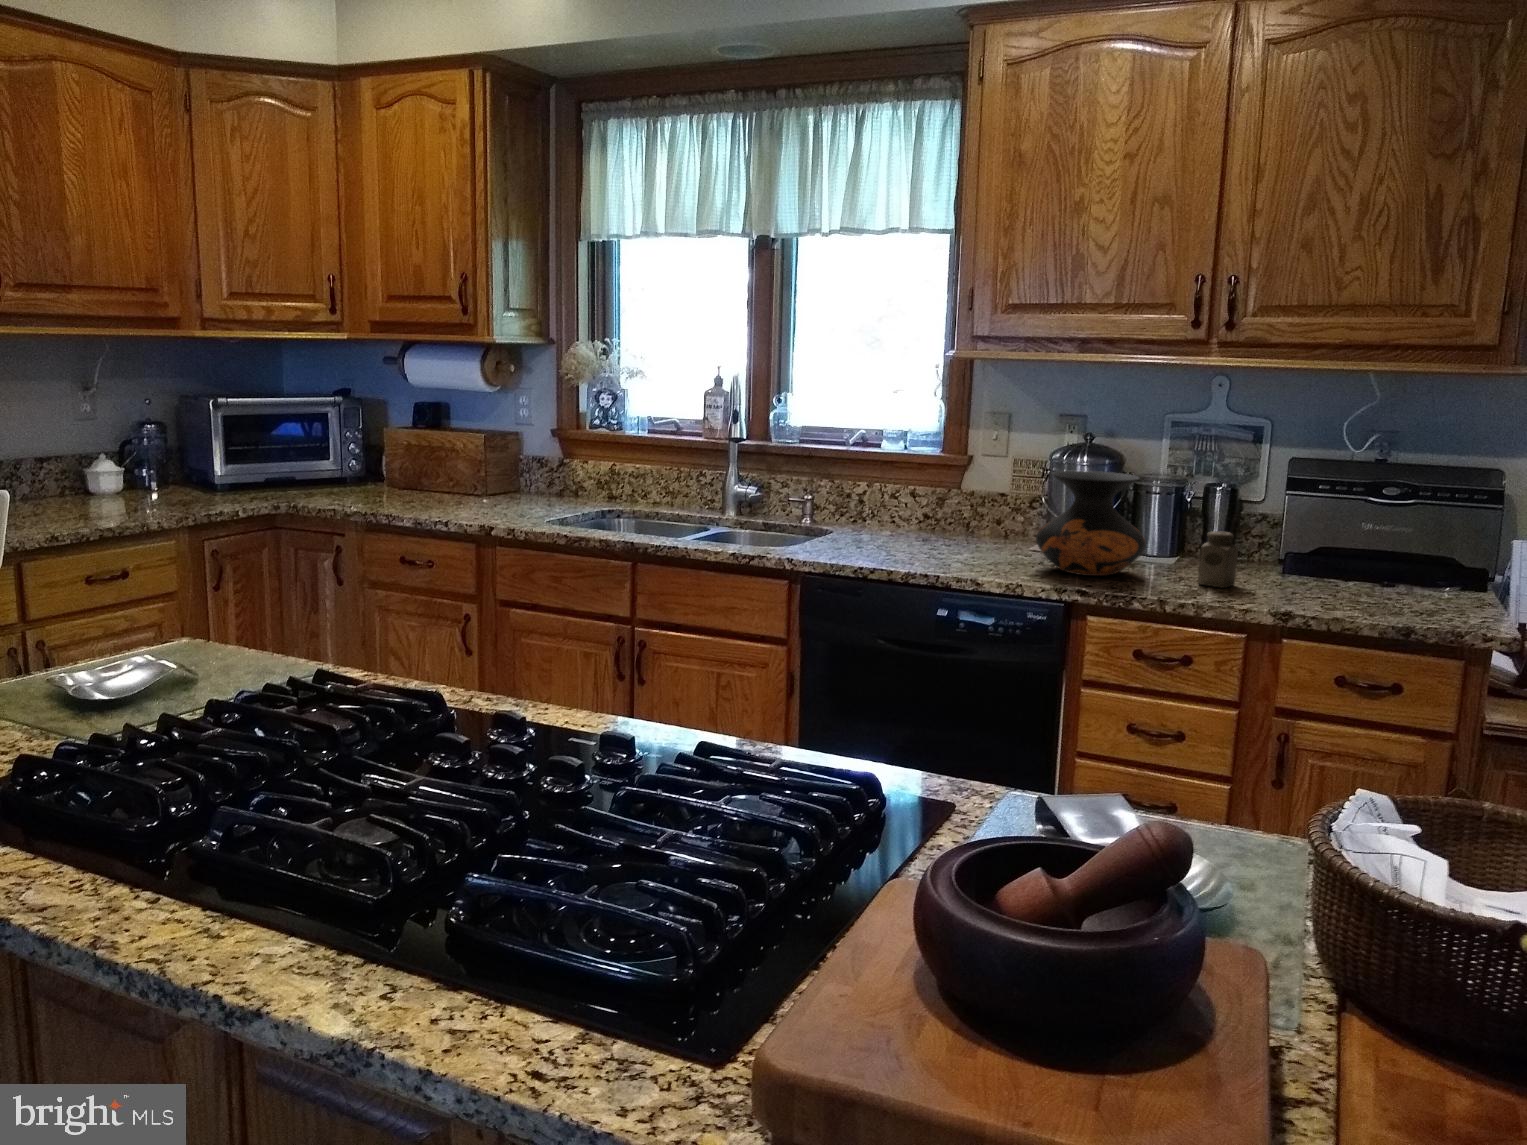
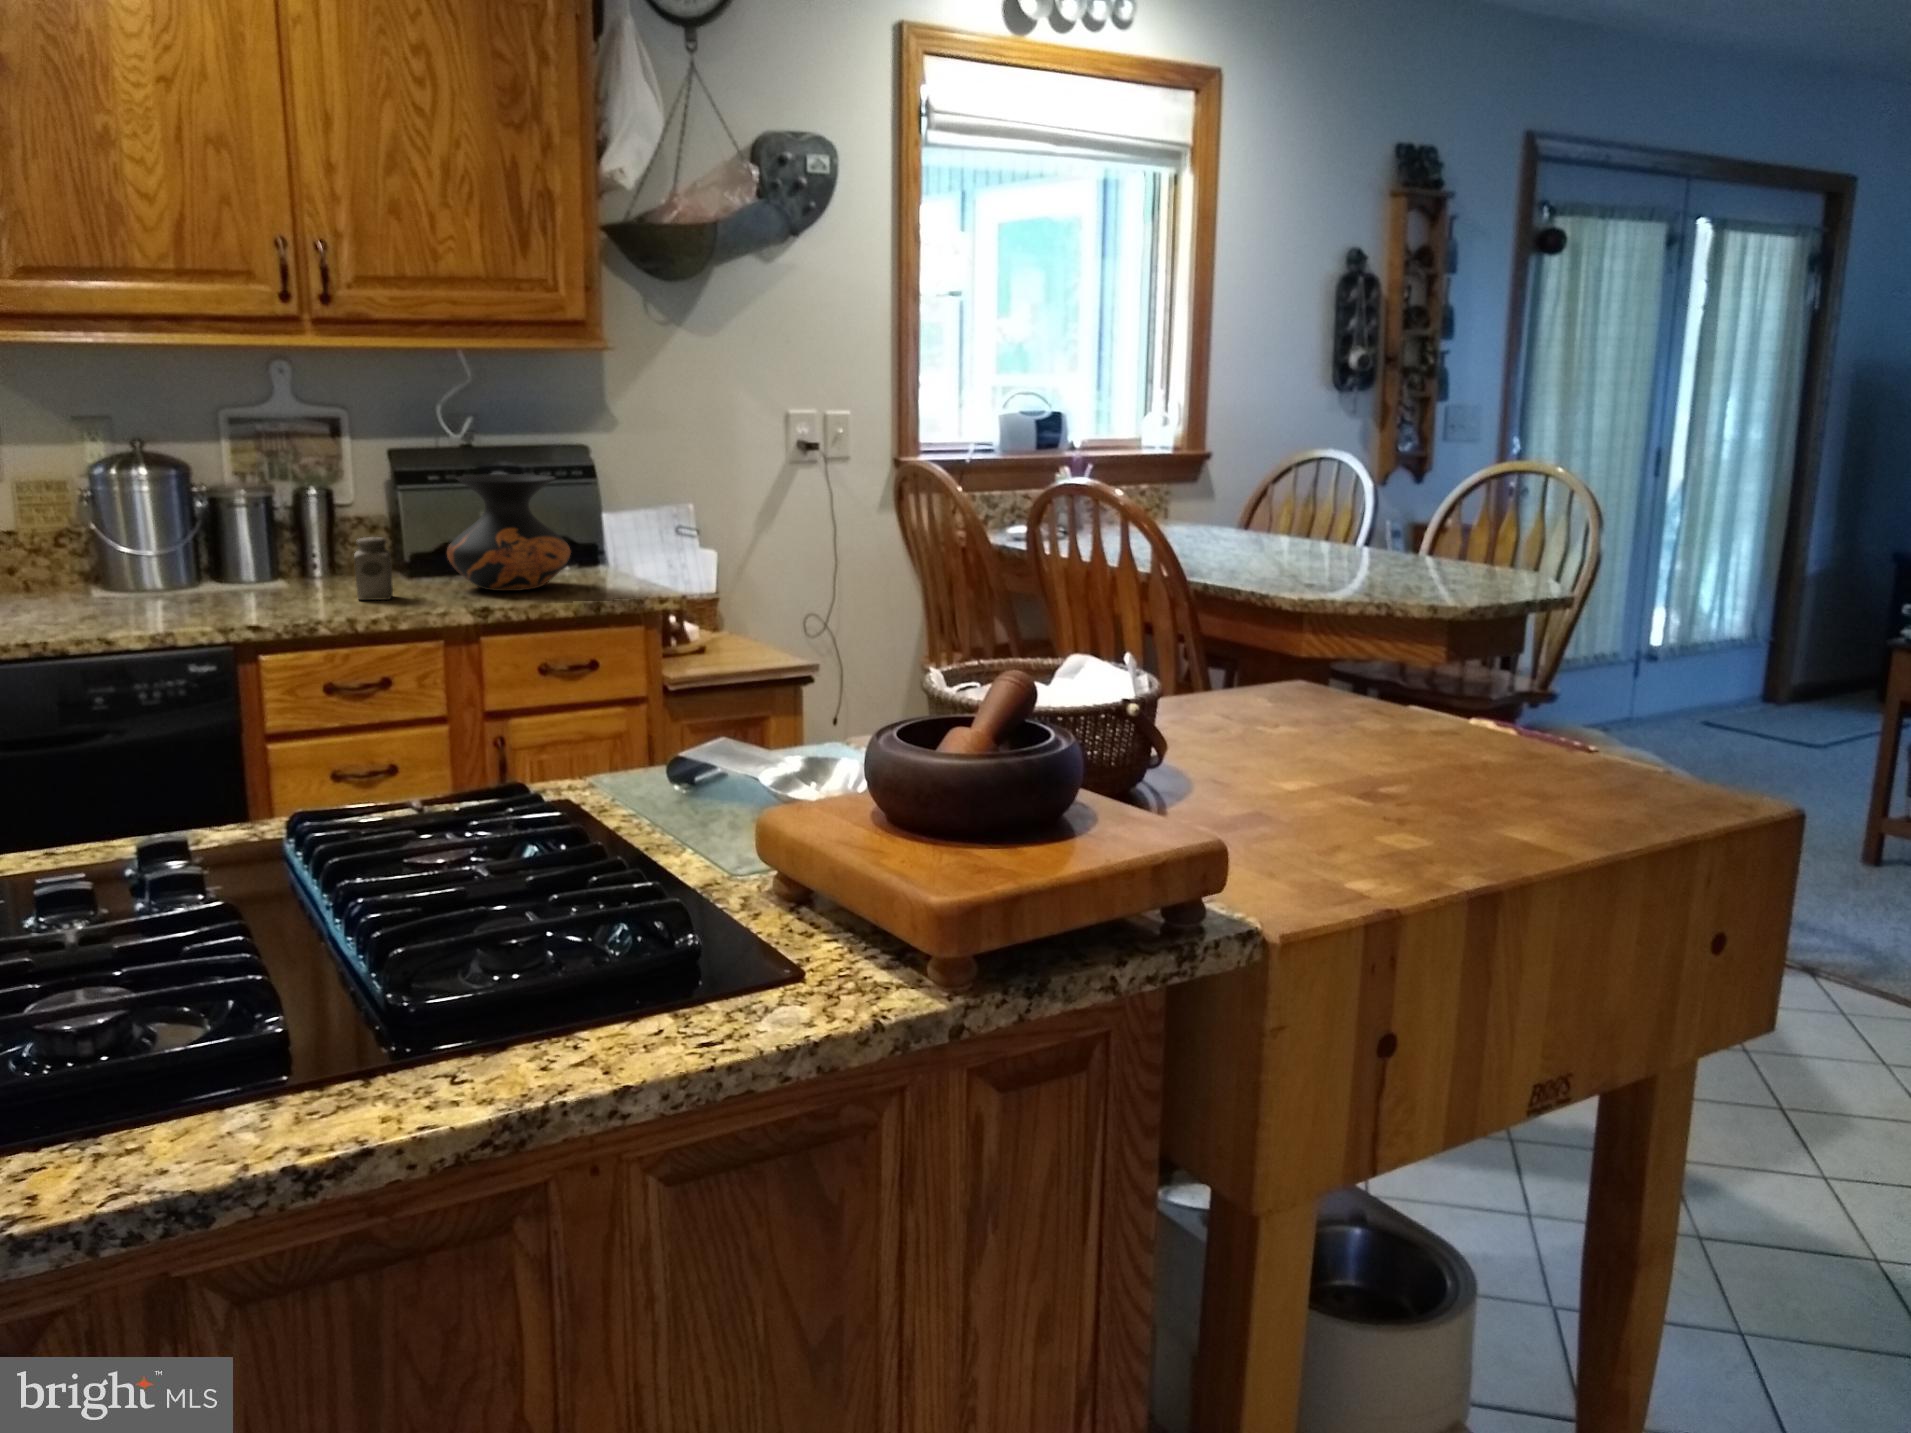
vase: present [1036,471,1146,576] -> present [447,474,571,591]

